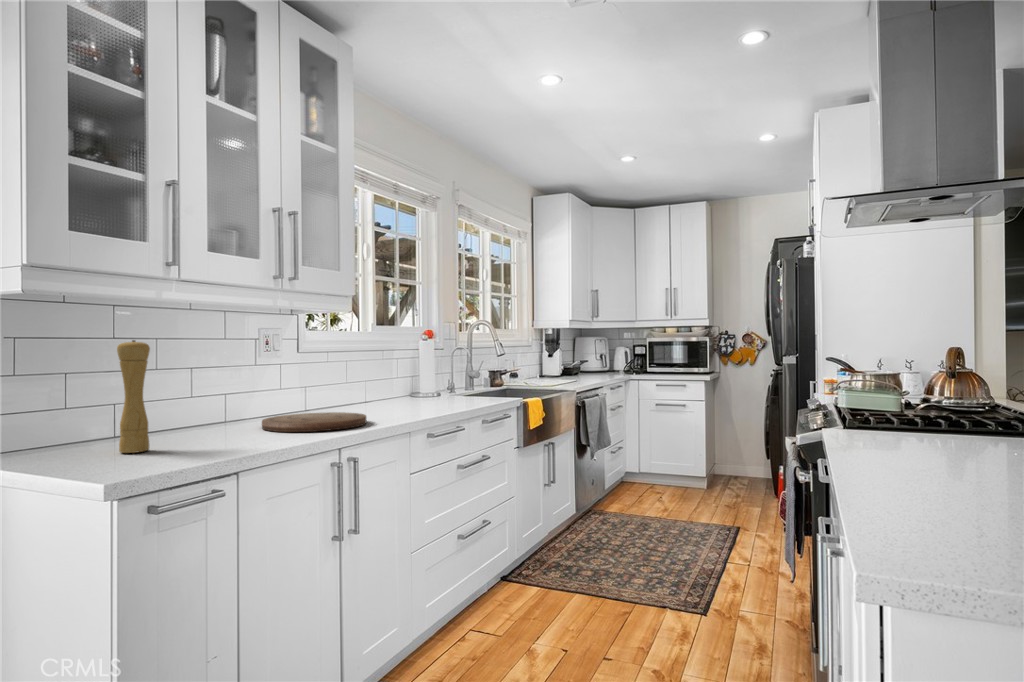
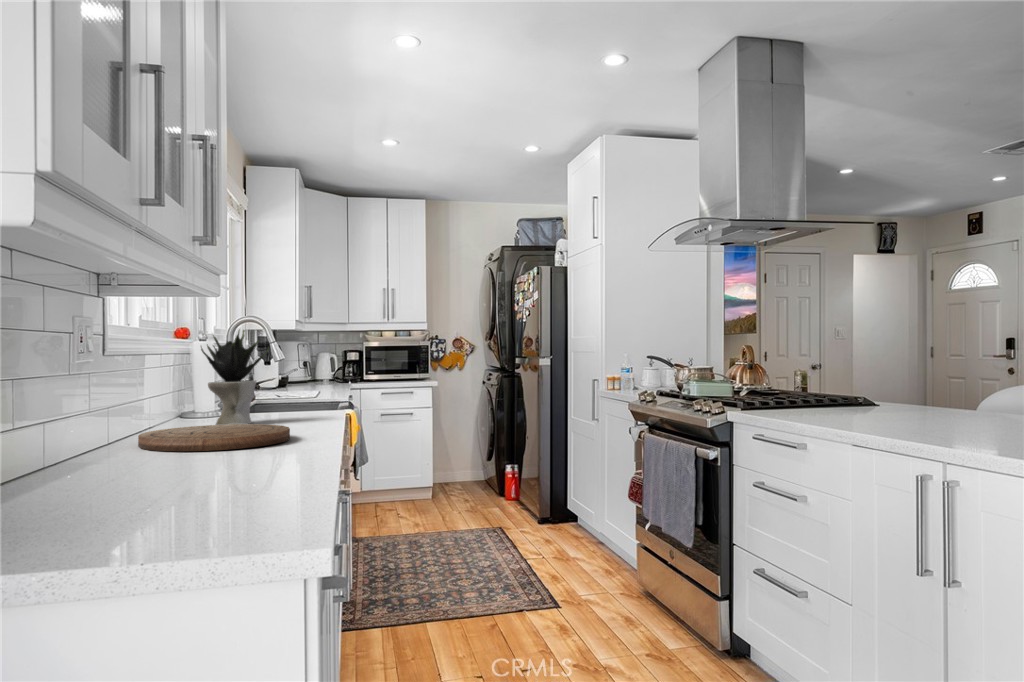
pepper mill: present [117,340,150,453] -> none [61,307,113,491]
potted plant: none [356,340,404,413] -> present [201,330,269,425]

